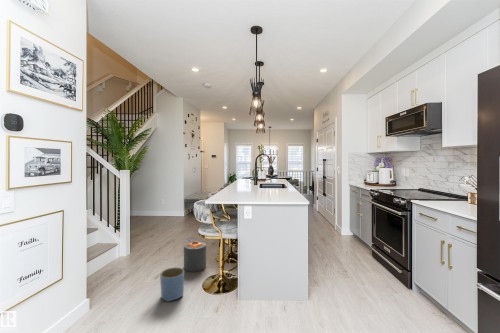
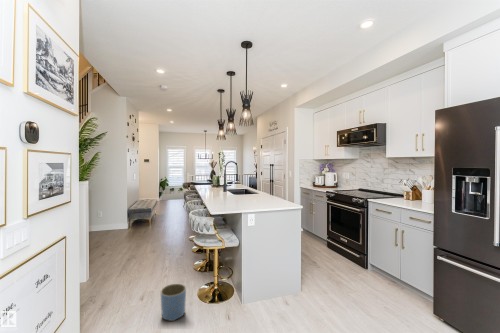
trash can: present [184,241,206,272] -> none [165,249,190,287]

